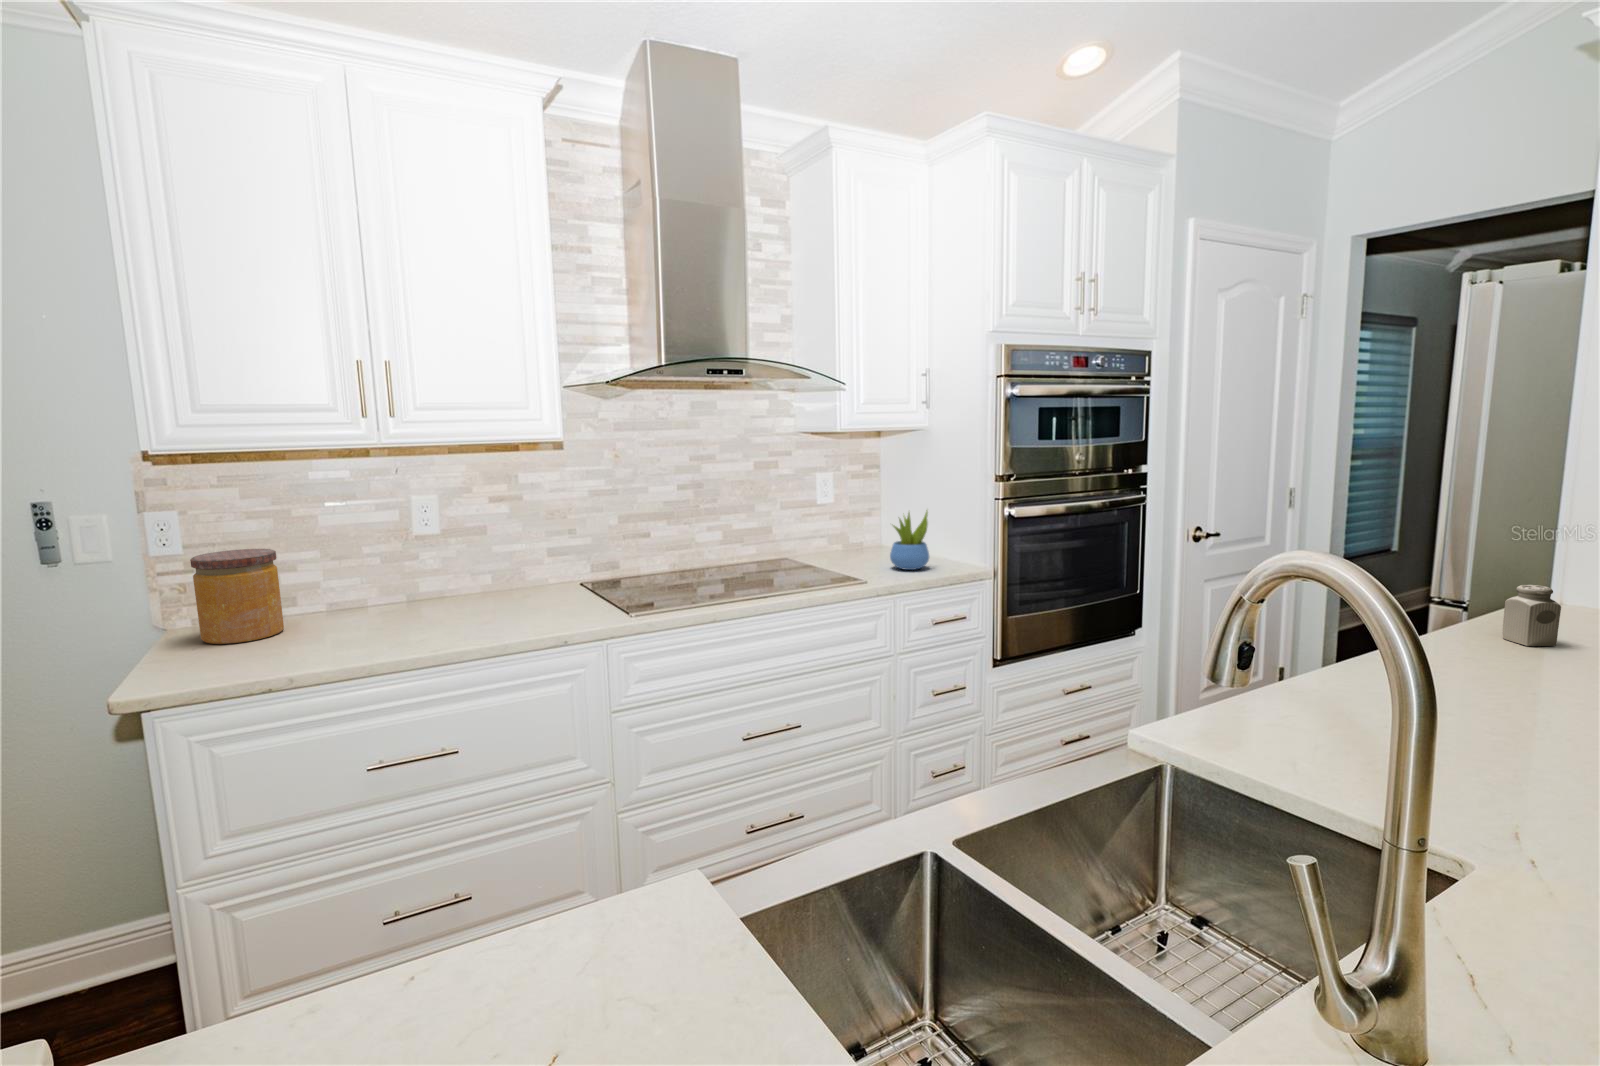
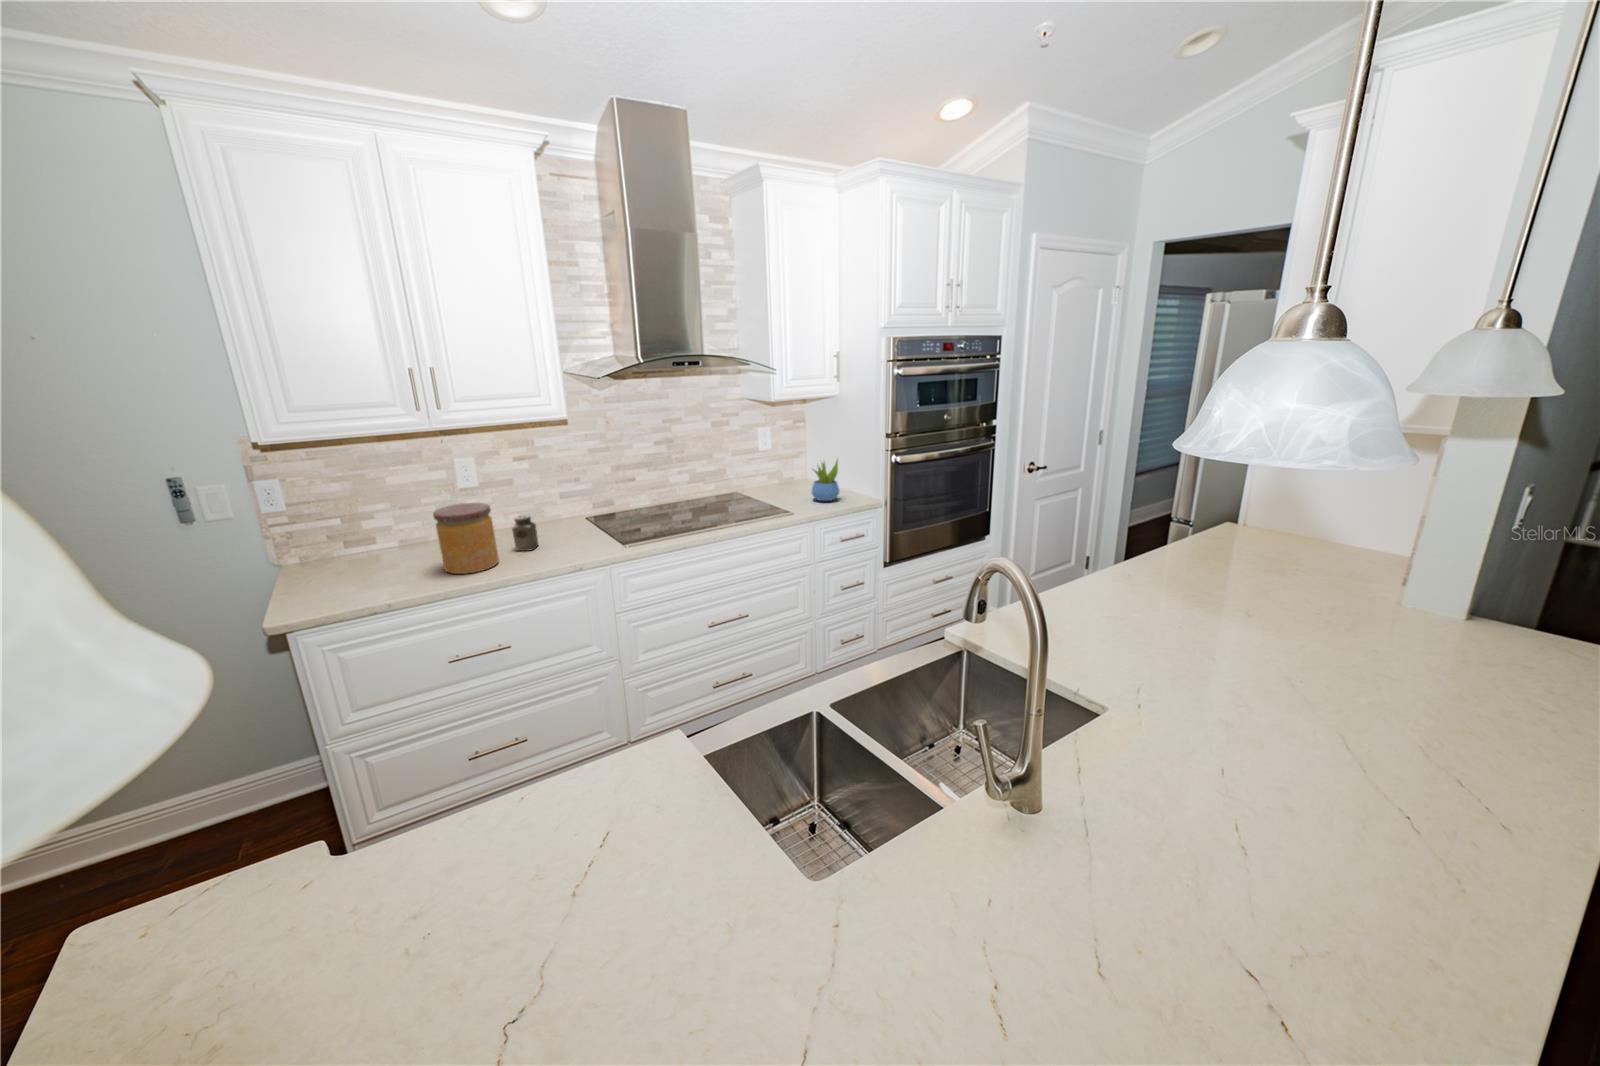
jar: present [190,549,284,644] -> present [433,503,499,574]
salt shaker: present [1502,585,1561,646] -> present [512,515,539,551]

